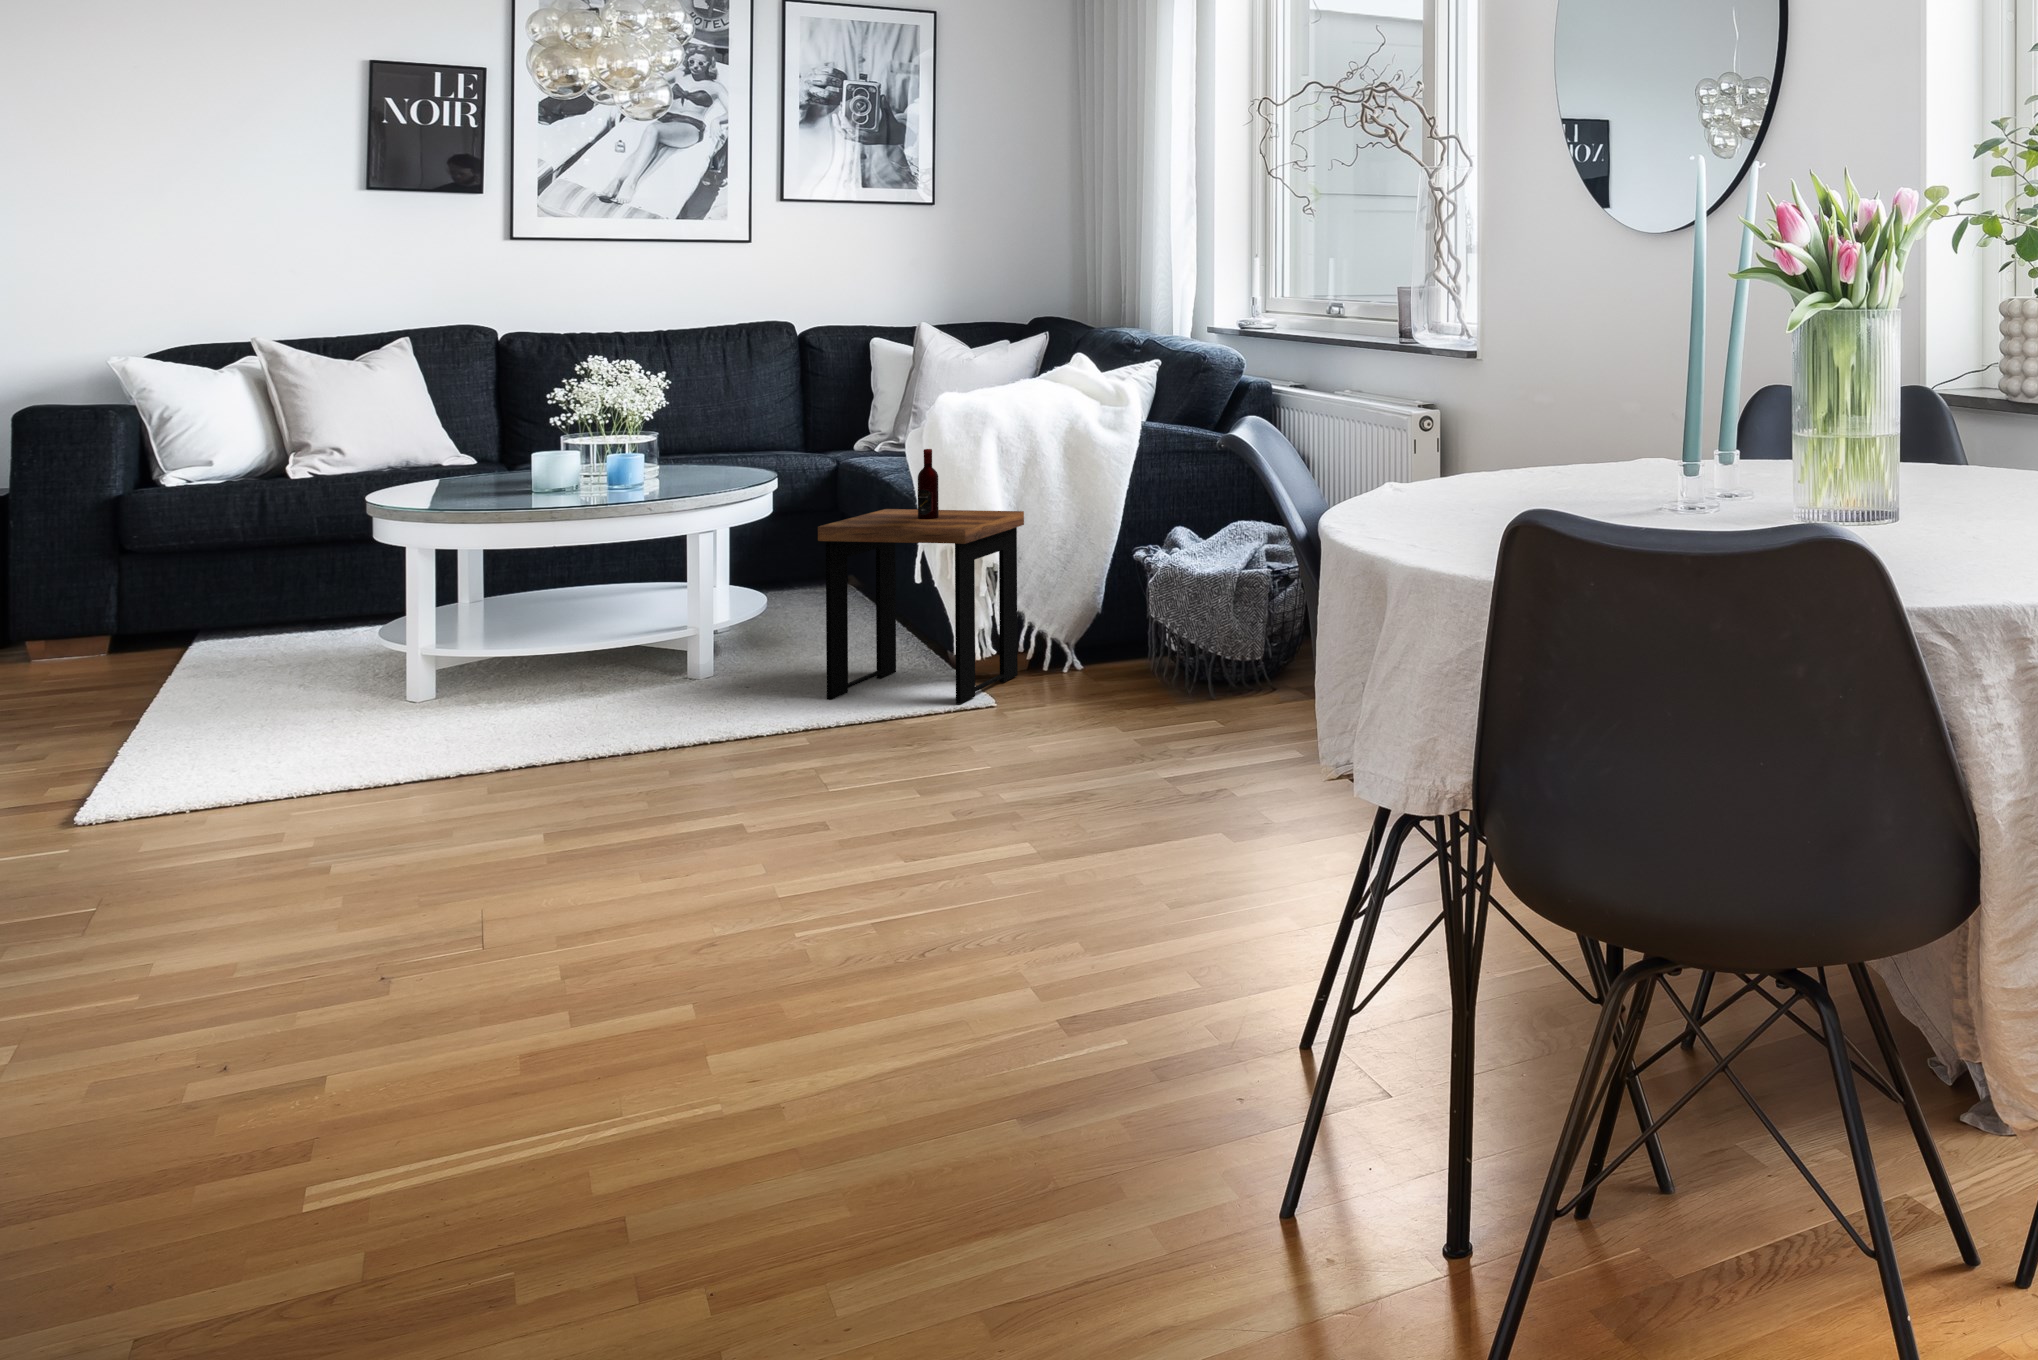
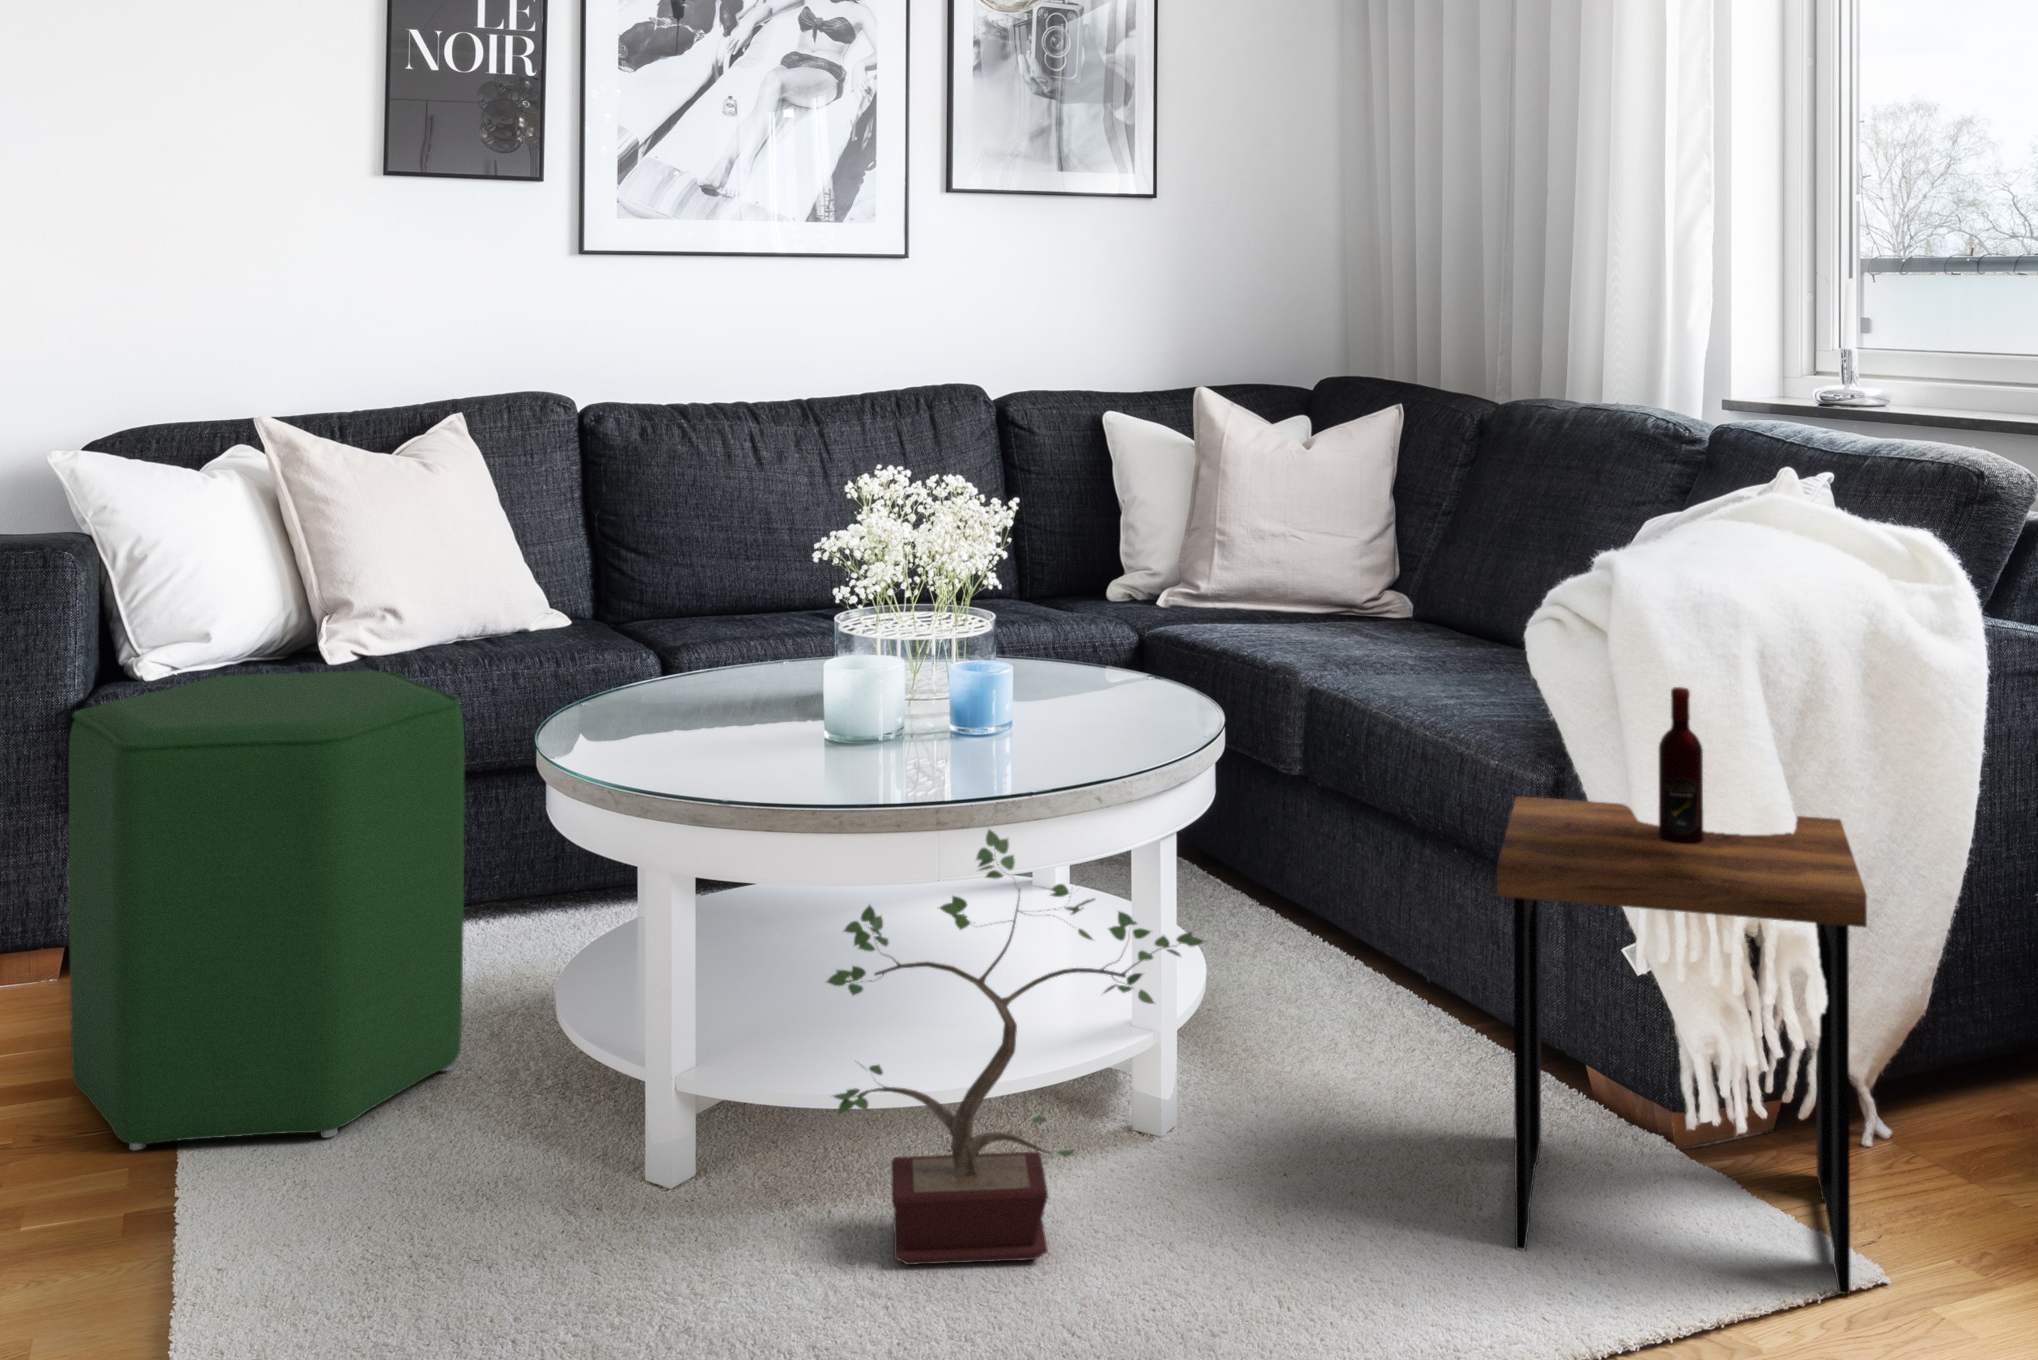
ottoman: none [101,471,338,700] -> present [69,670,465,1151]
potted plant: none [476,517,668,714] -> present [827,830,1204,1265]

